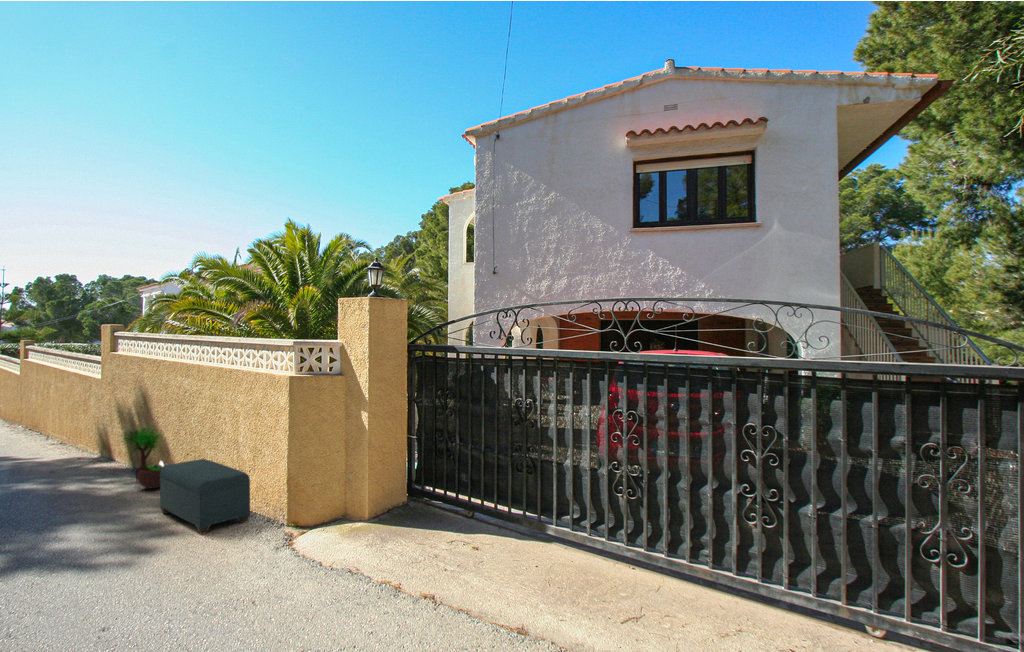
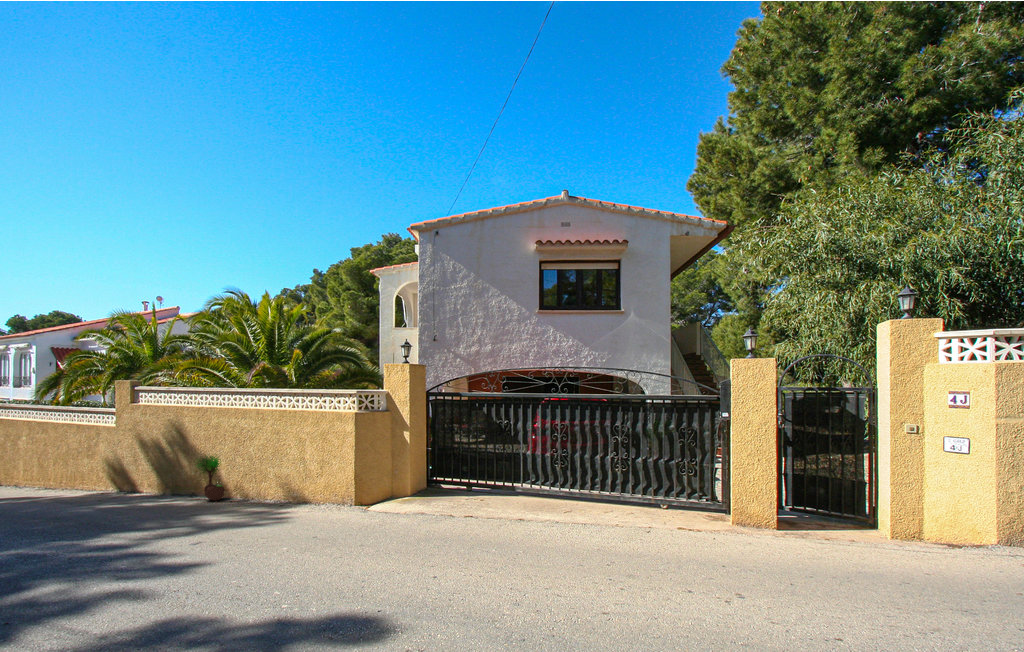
bench: present [160,459,250,534] -> none [253,472,324,511]

